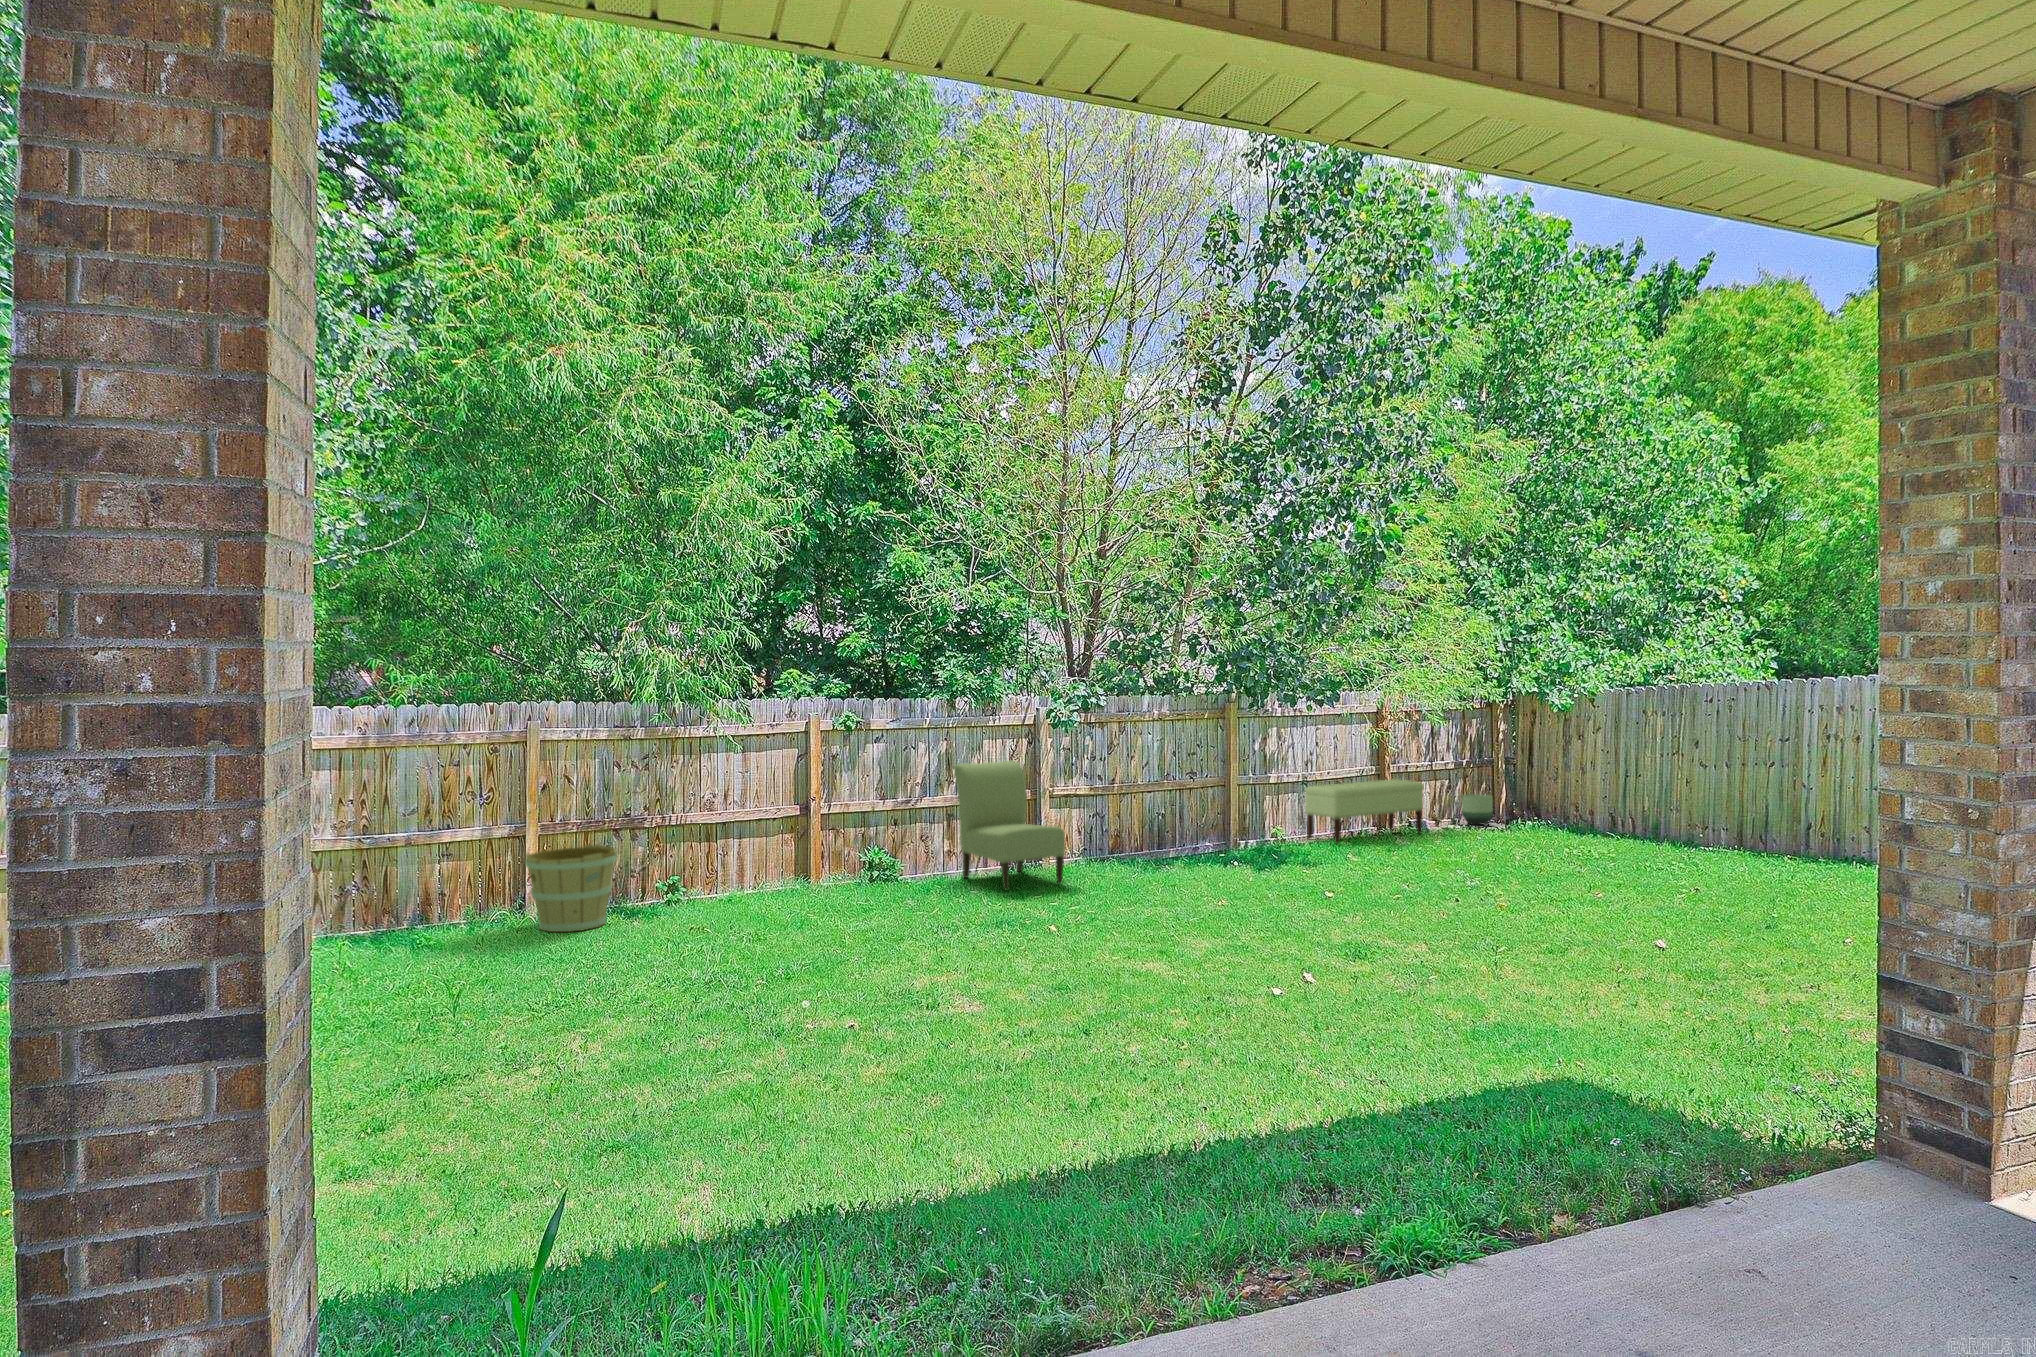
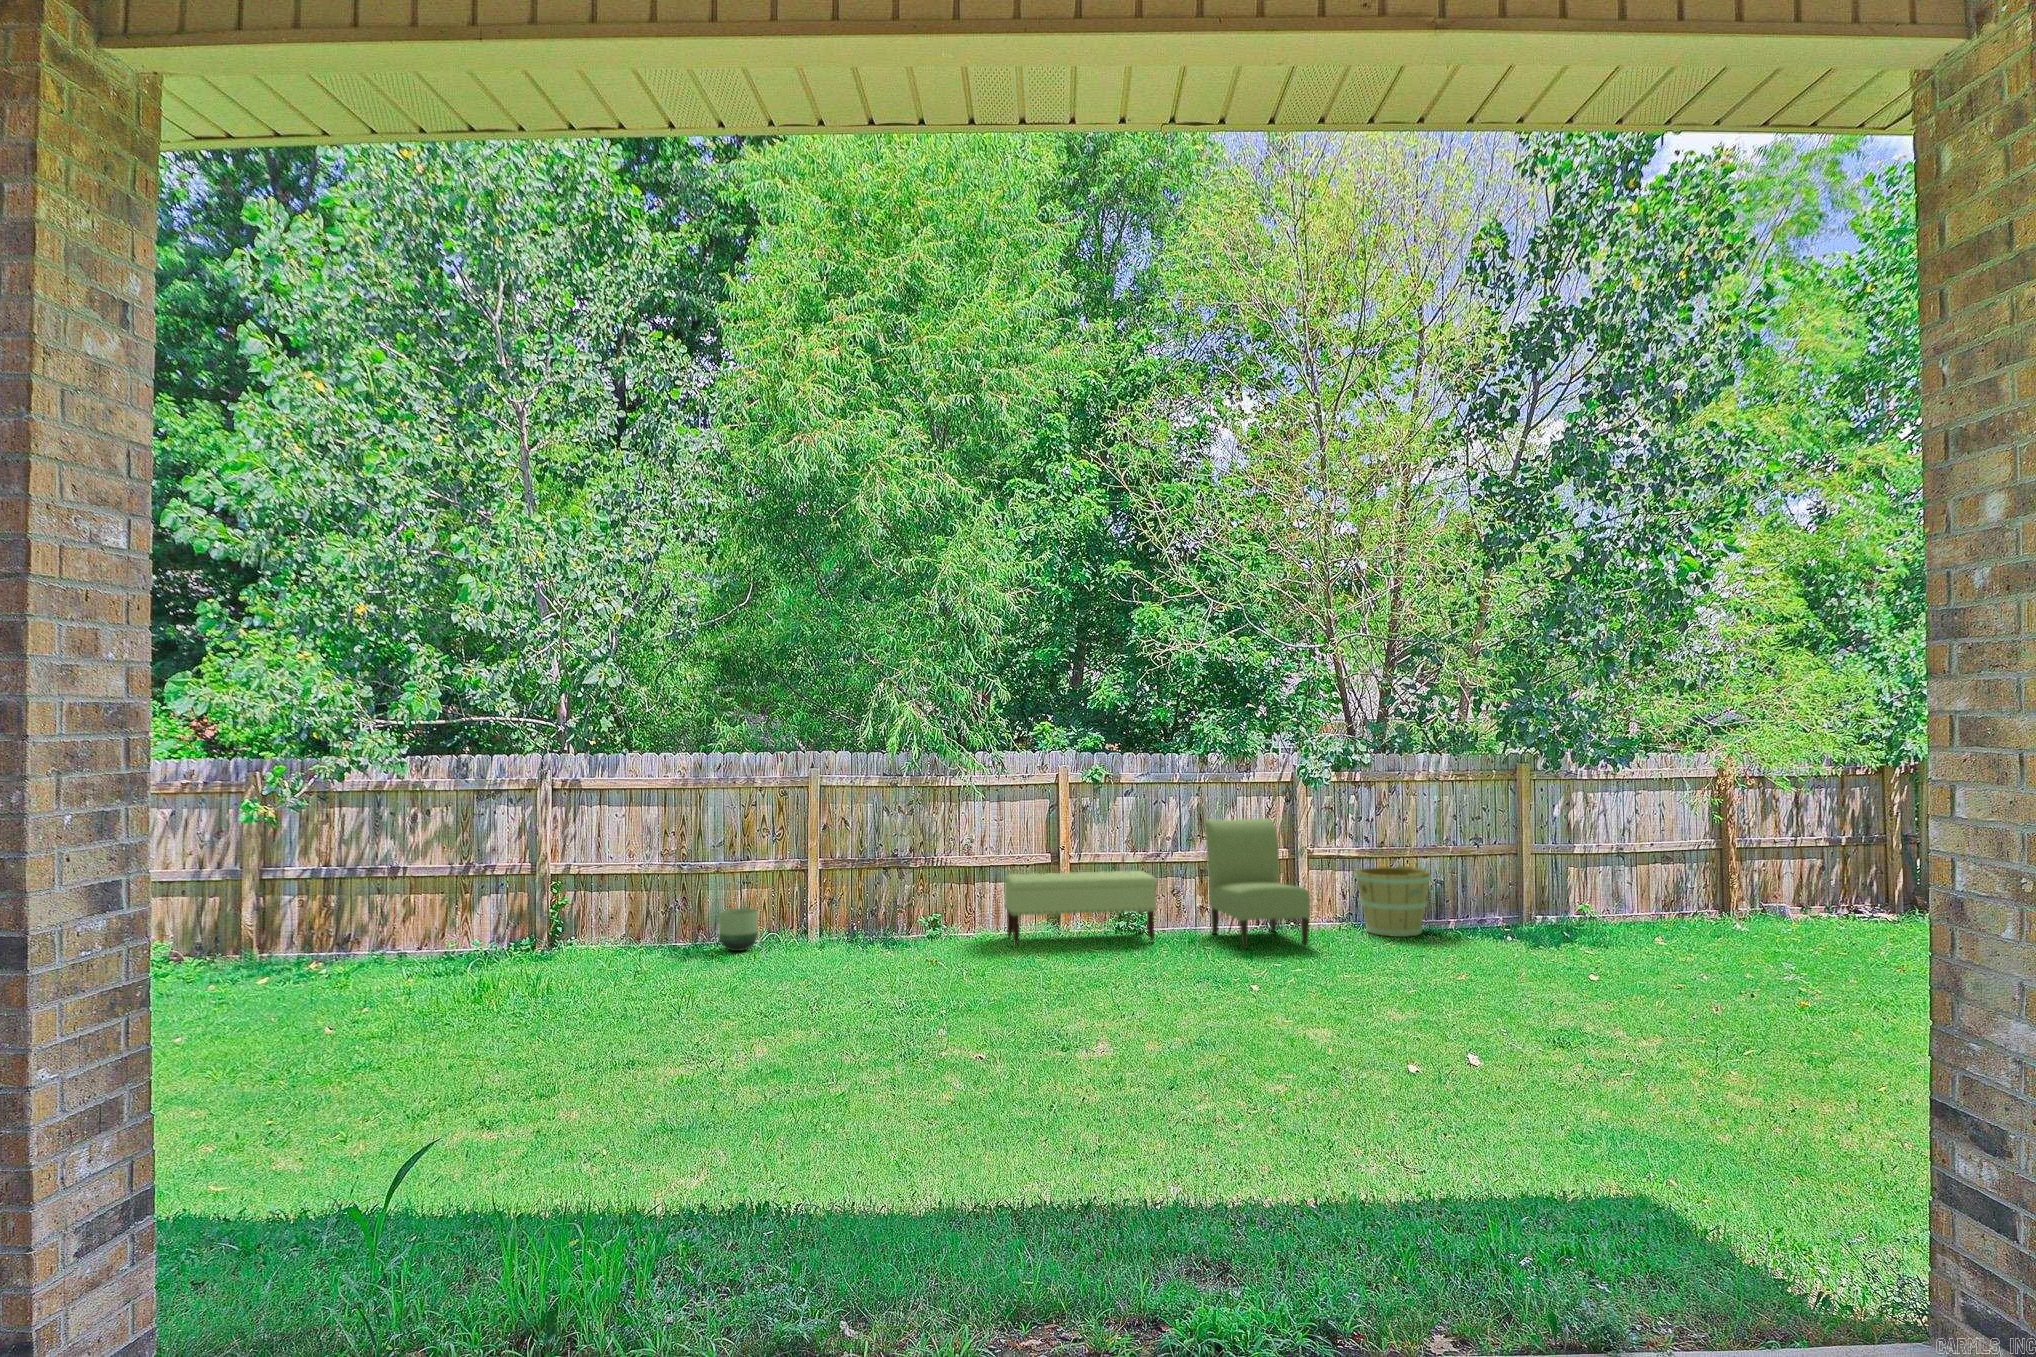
bench: present [1305,779,1424,844] -> present [1004,871,1156,946]
planter: present [1462,794,1493,825] -> present [719,908,758,951]
wooden bucket: present [525,845,617,932] -> present [1354,866,1431,937]

